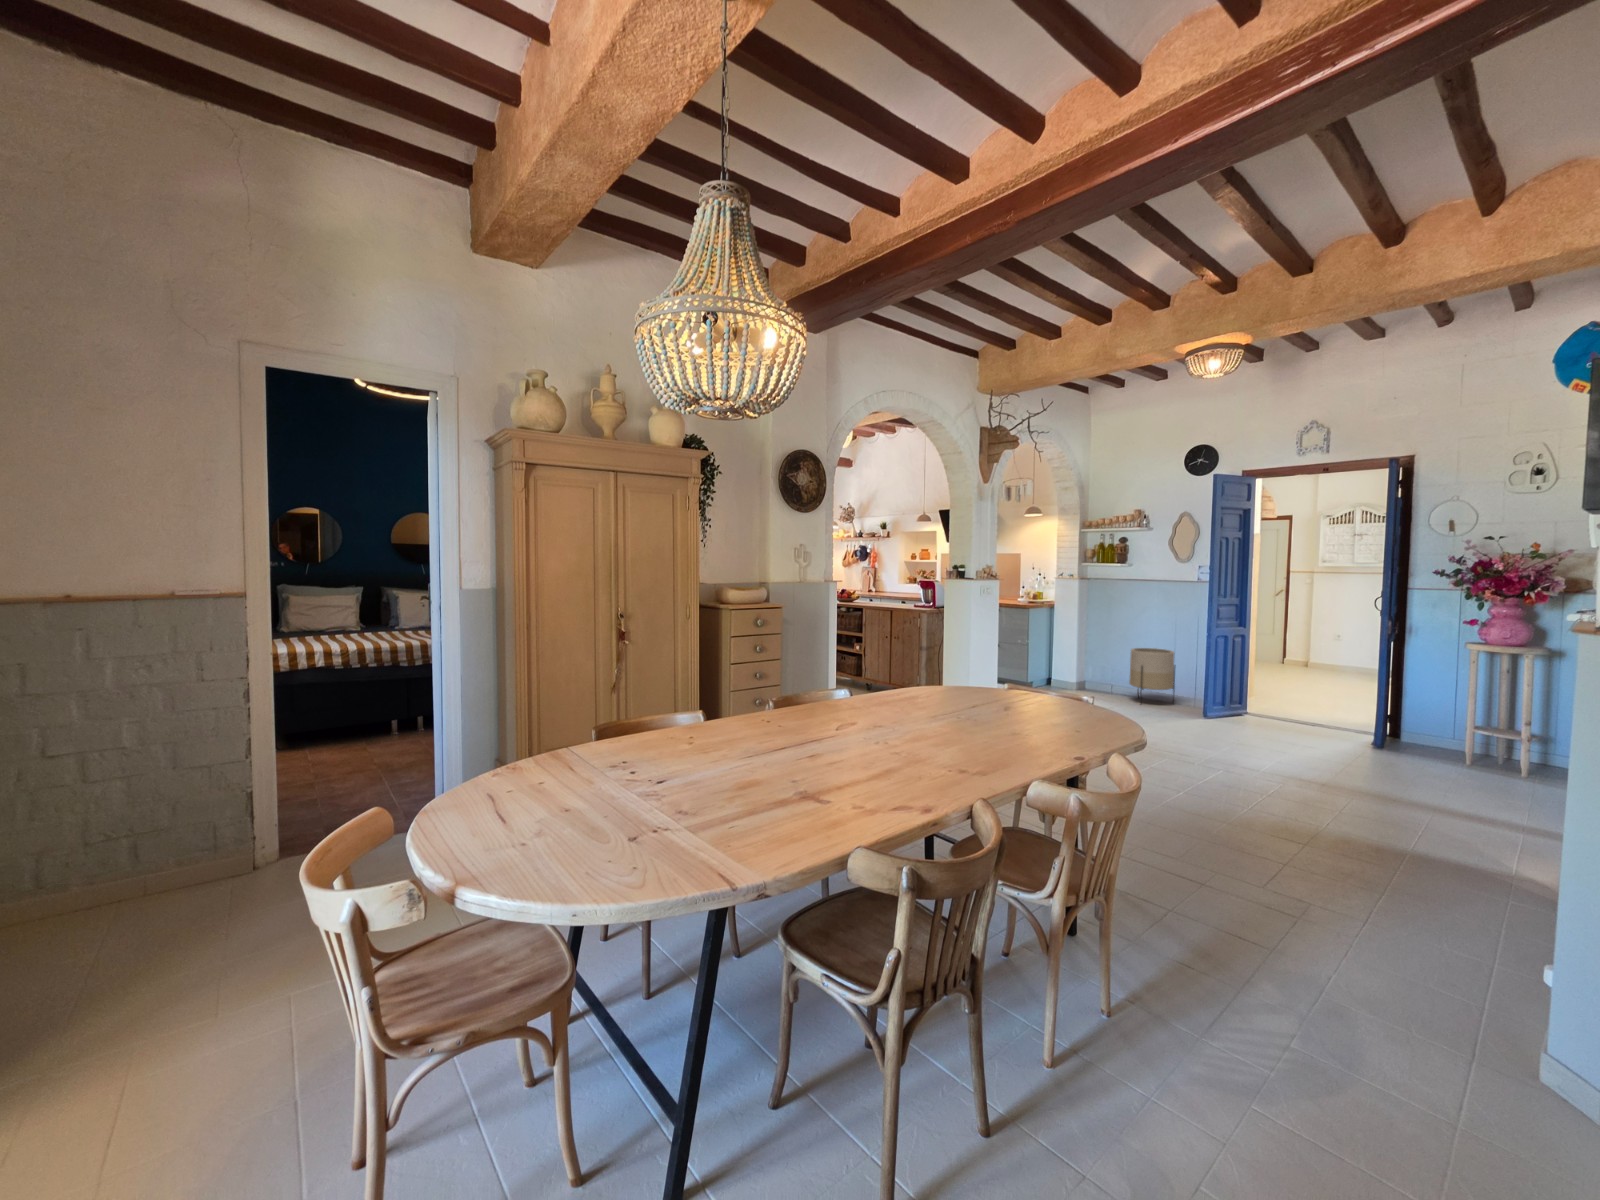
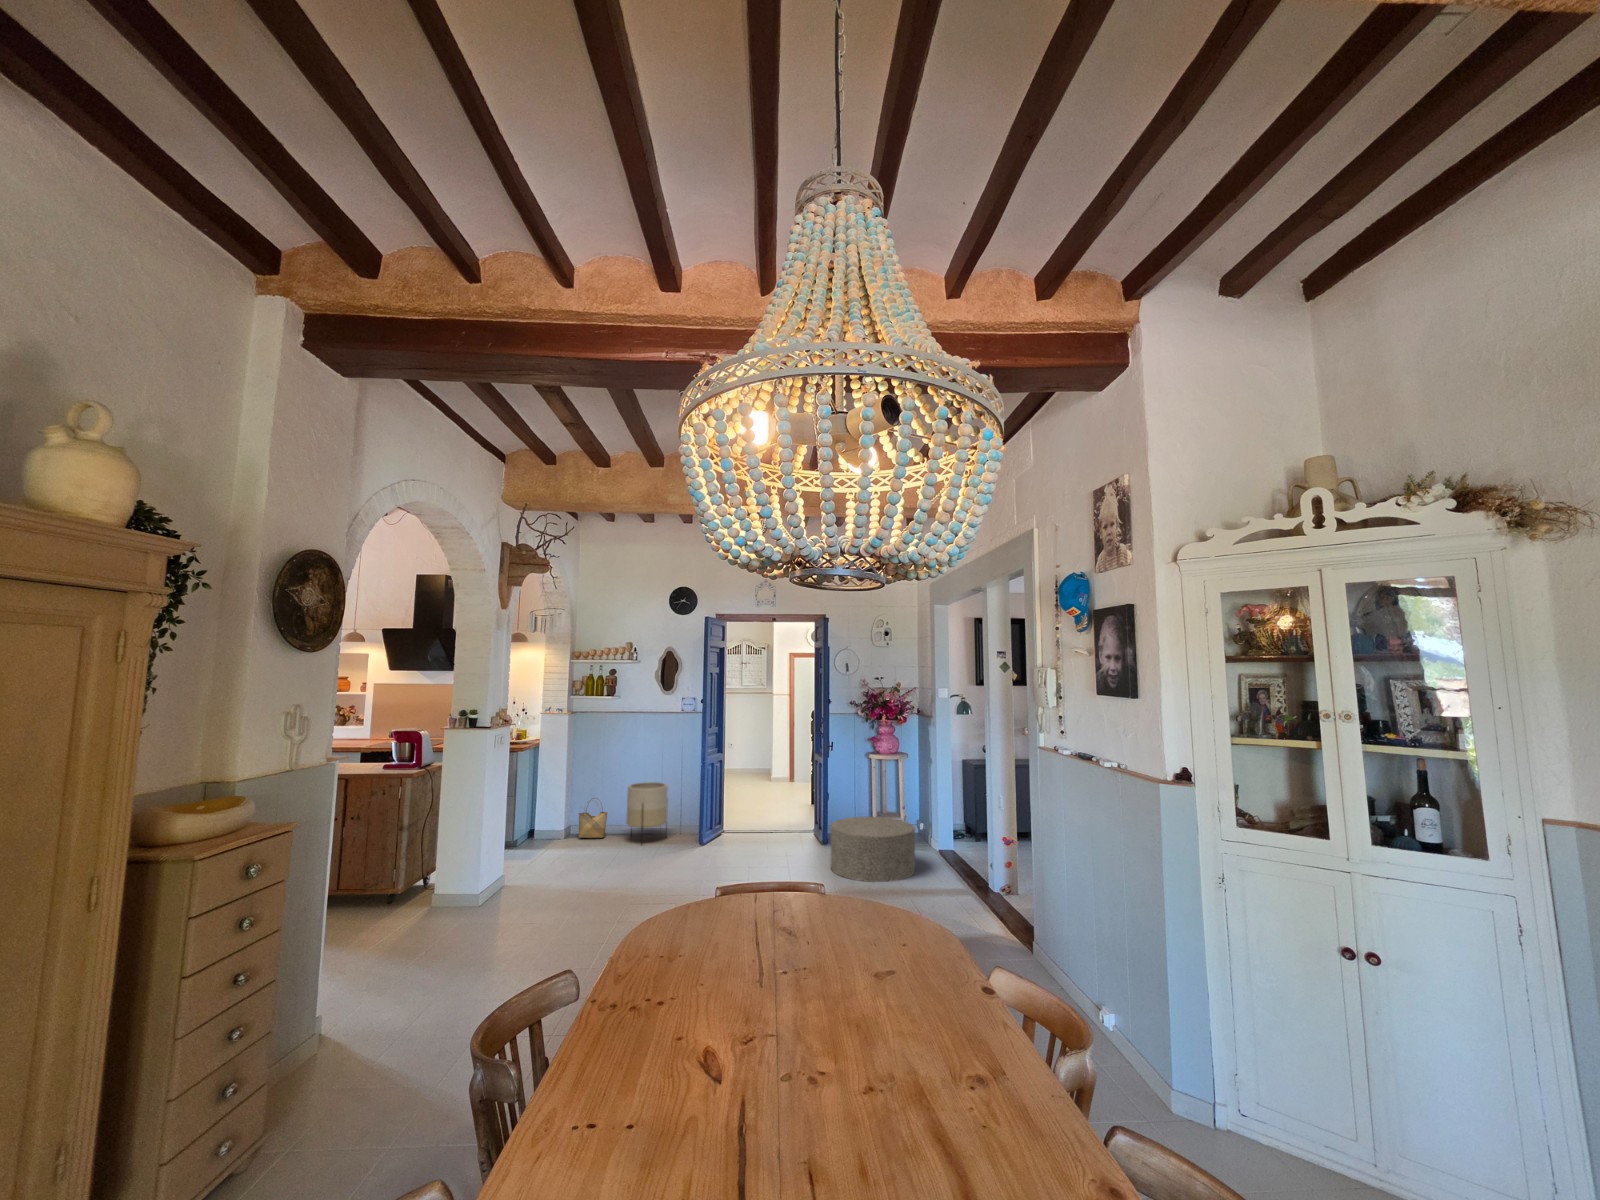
woven basket: none [1089,657,1116,693] -> present [579,798,607,838]
ottoman: none [1343,713,1495,798] -> present [831,817,915,882]

